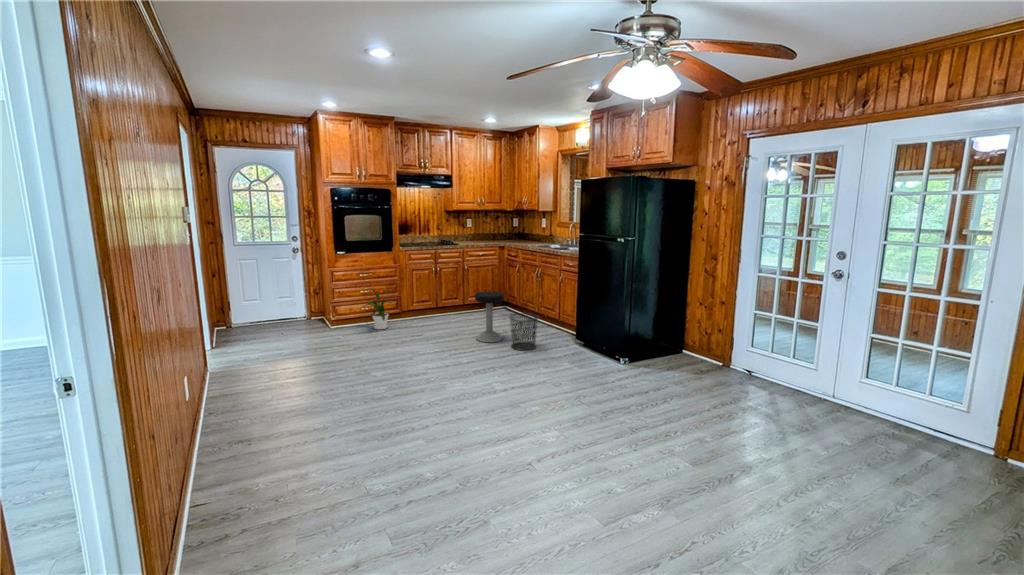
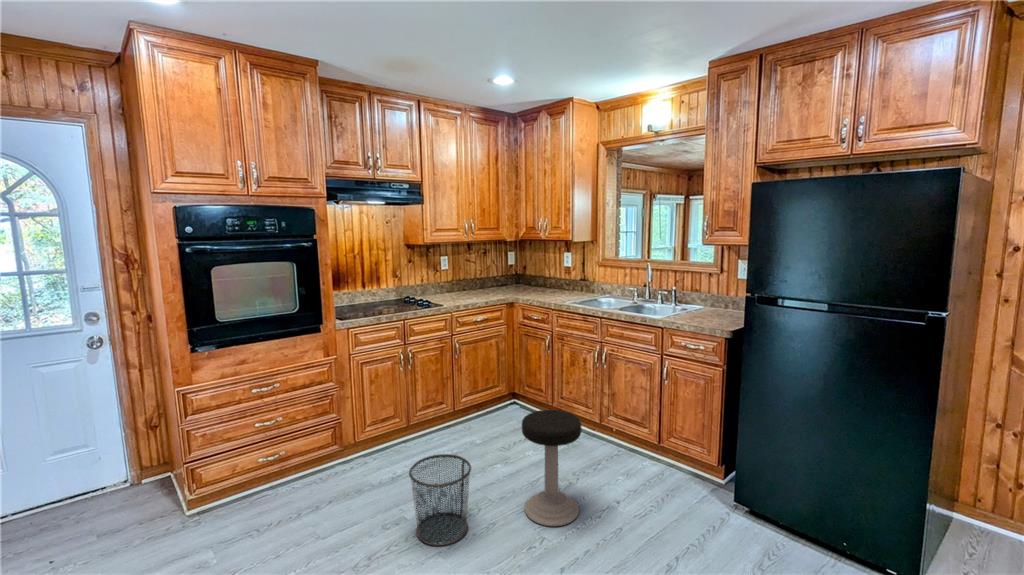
house plant: present [363,289,391,329] -> none [258,419,337,507]
waste bin: present [510,313,538,351] -> present [409,454,471,546]

